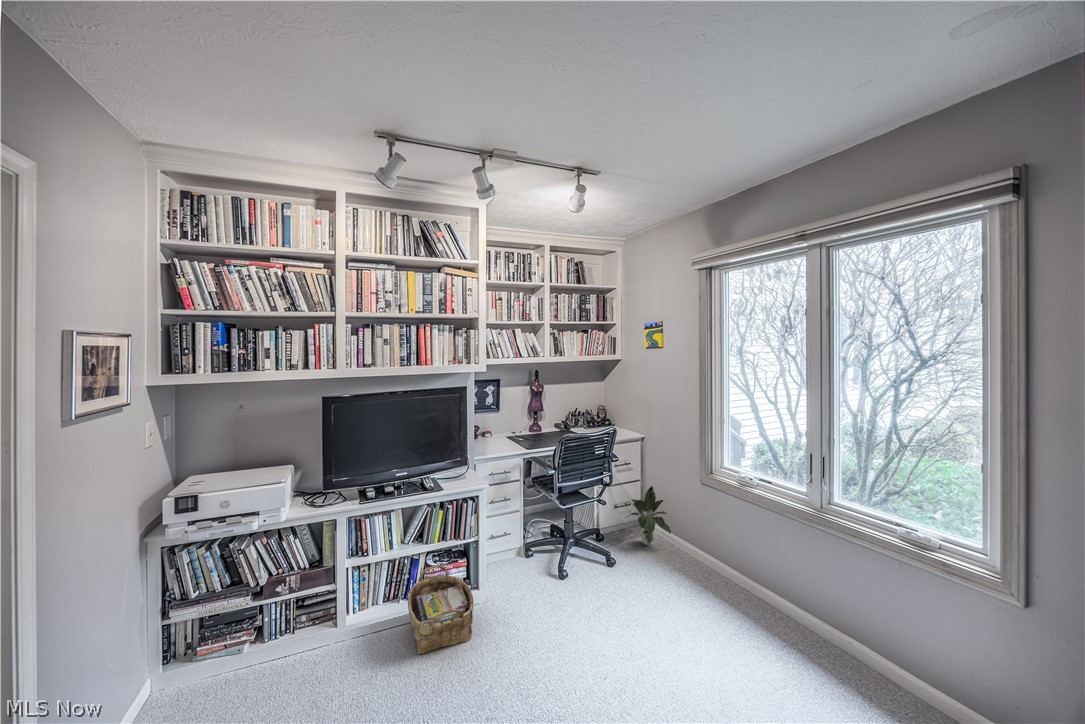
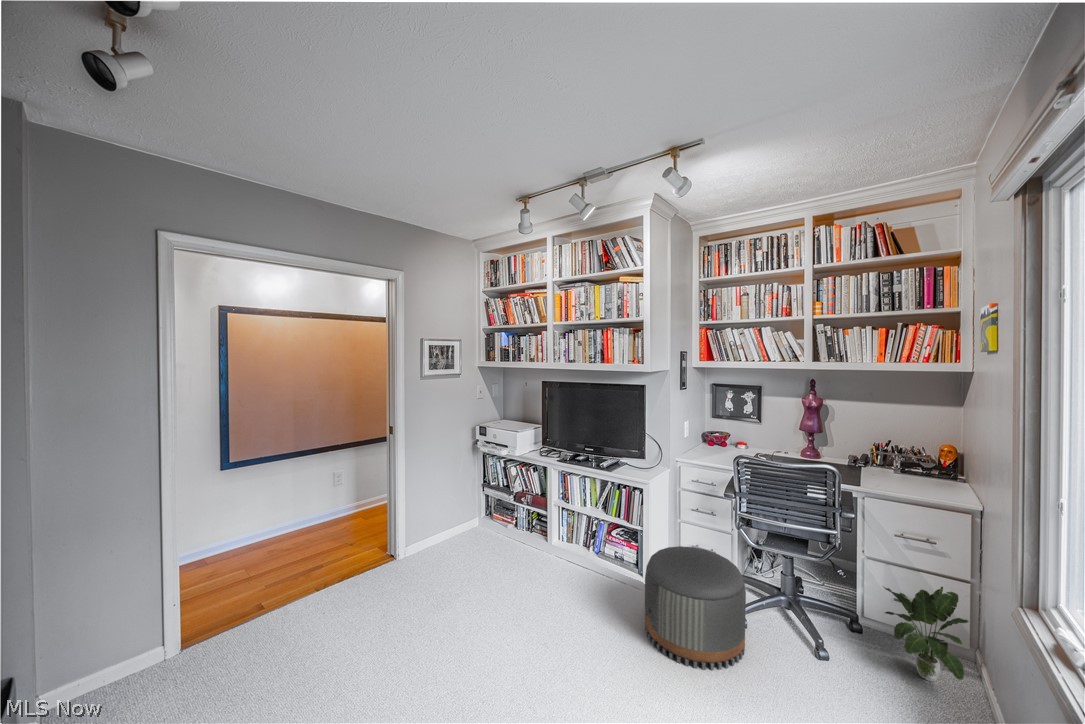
pouf: none [513,526,599,634] -> present [645,546,746,670]
woven basket: present [408,565,474,654] -> none [560,535,620,605]

